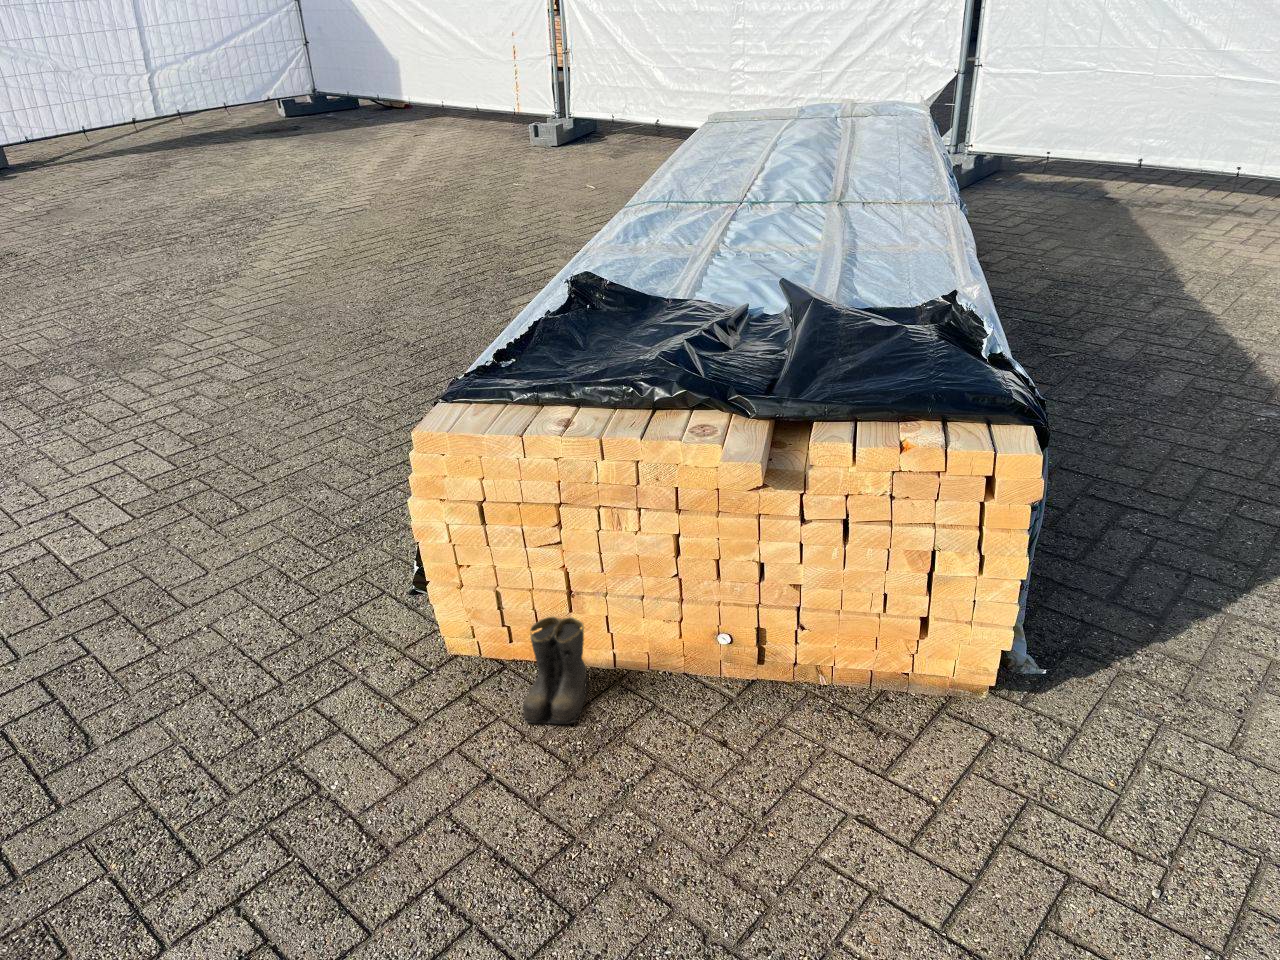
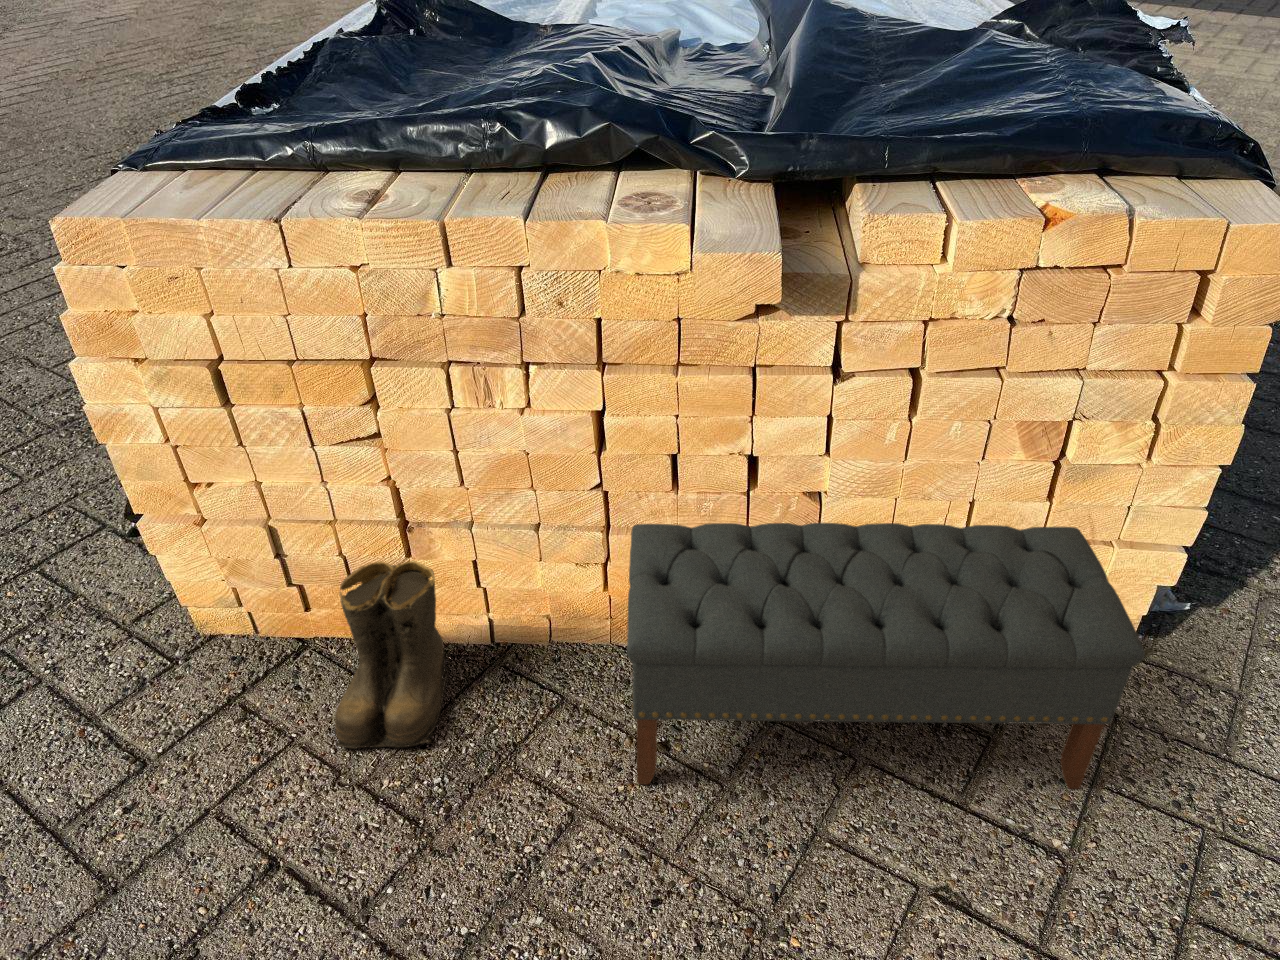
bench: none [686,601,977,773] -> present [627,523,1145,789]

